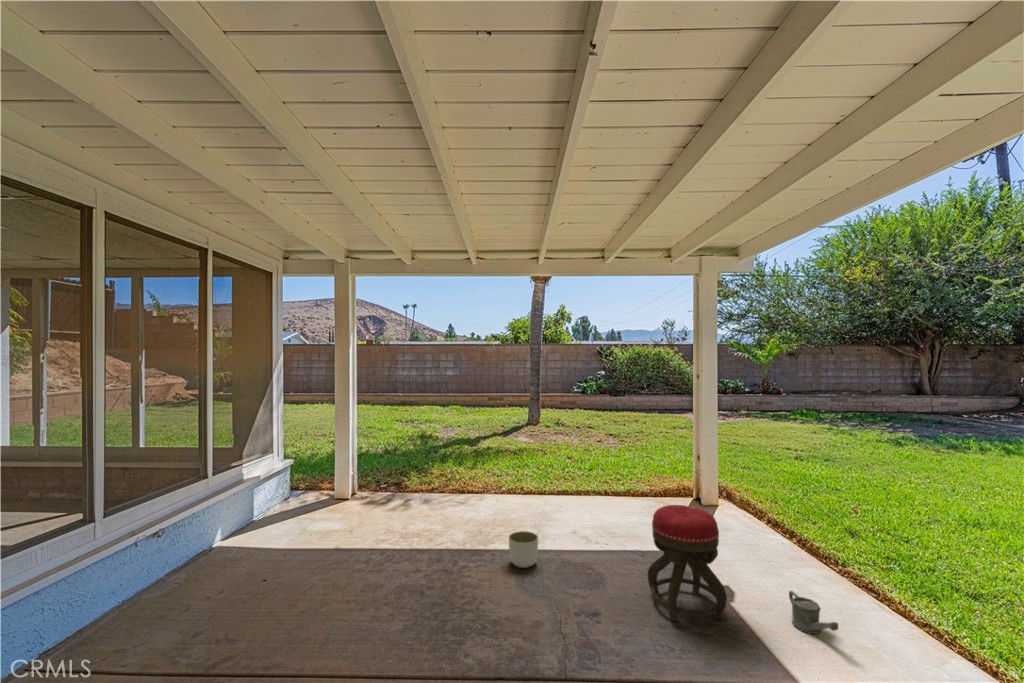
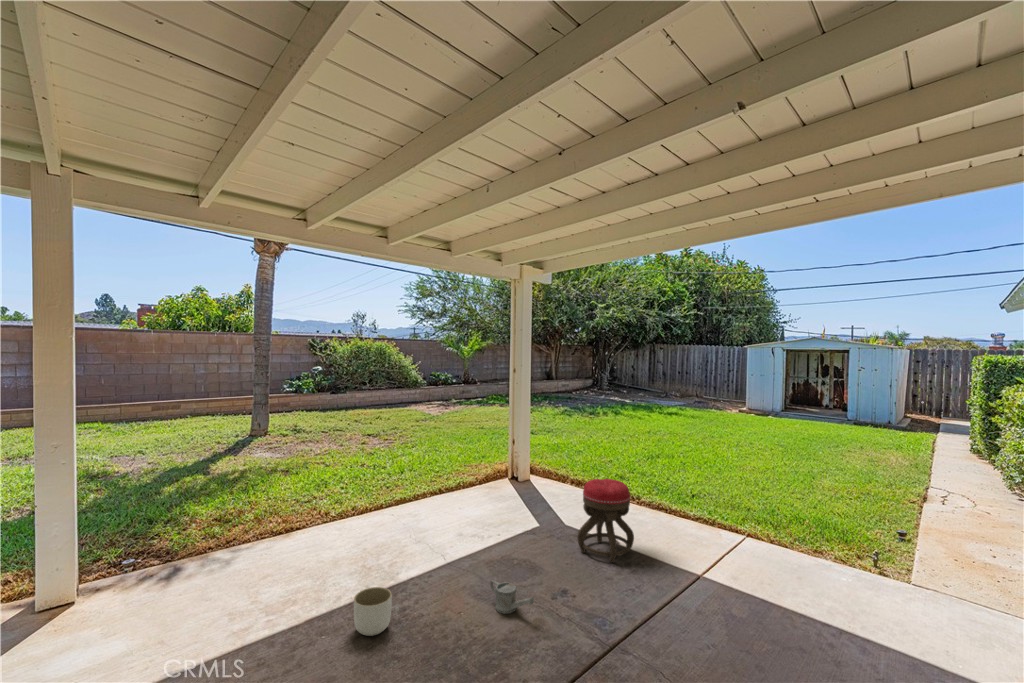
planter: present [509,531,538,568] -> present [354,587,392,636]
watering can: present [789,591,838,634] -> present [490,580,534,614]

